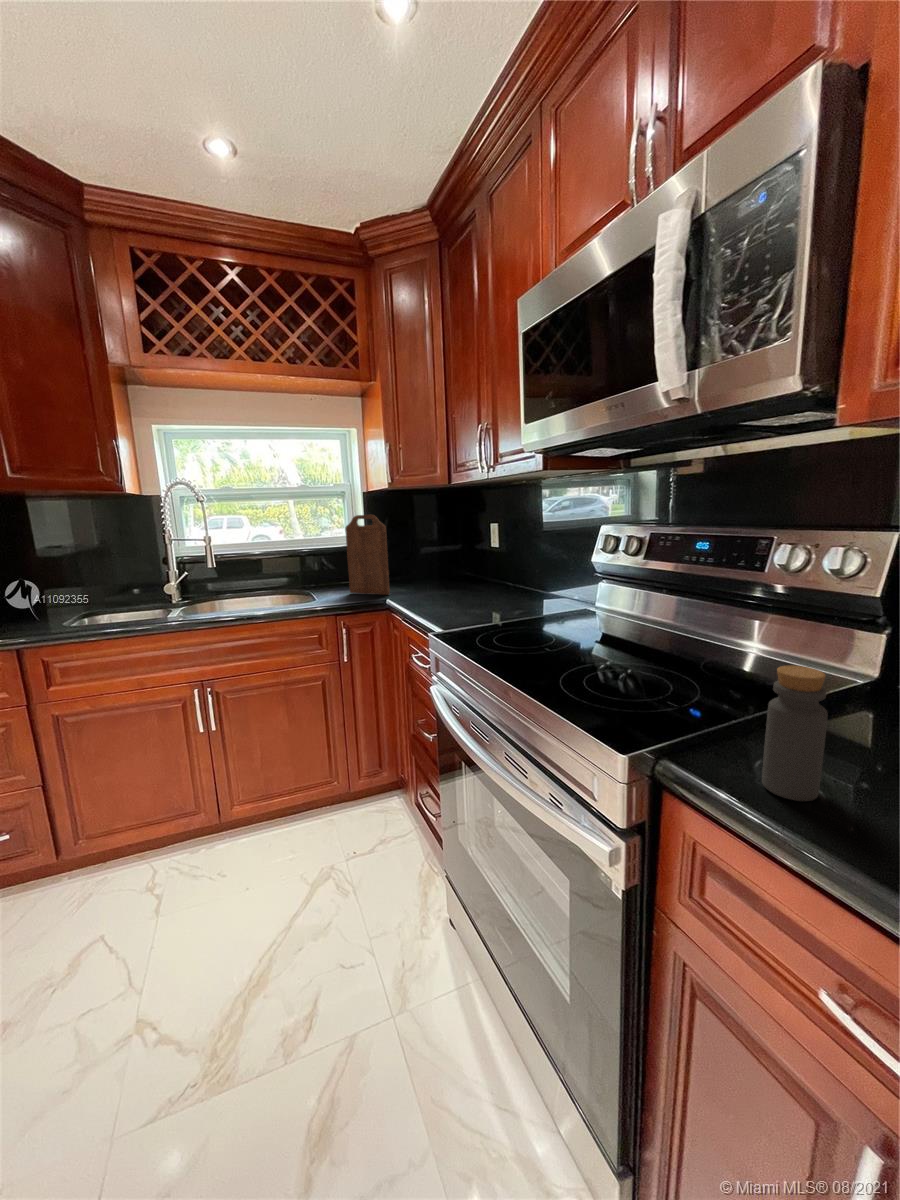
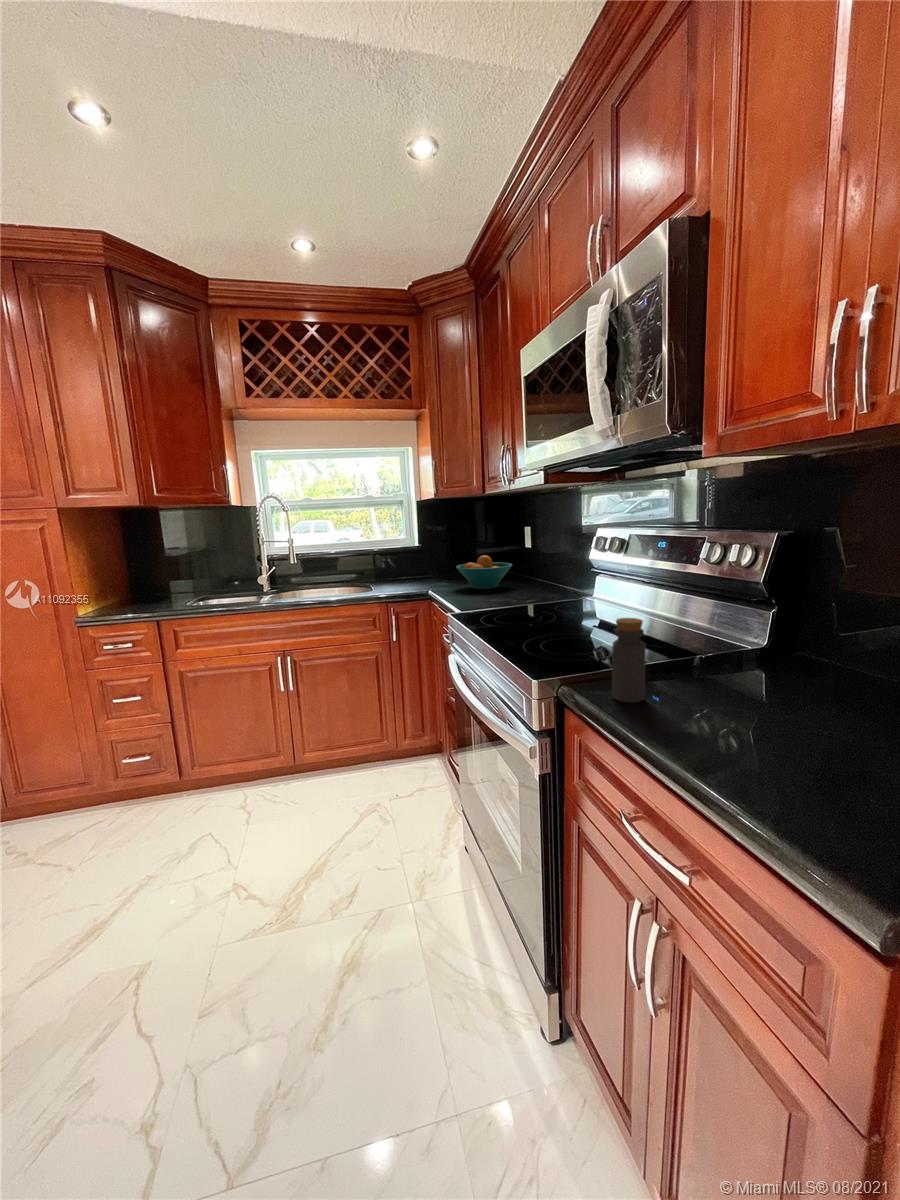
cutting board: present [345,515,390,595] -> none [398,520,434,587]
fruit bowl: none [419,557,485,597] -> present [456,555,512,589]

